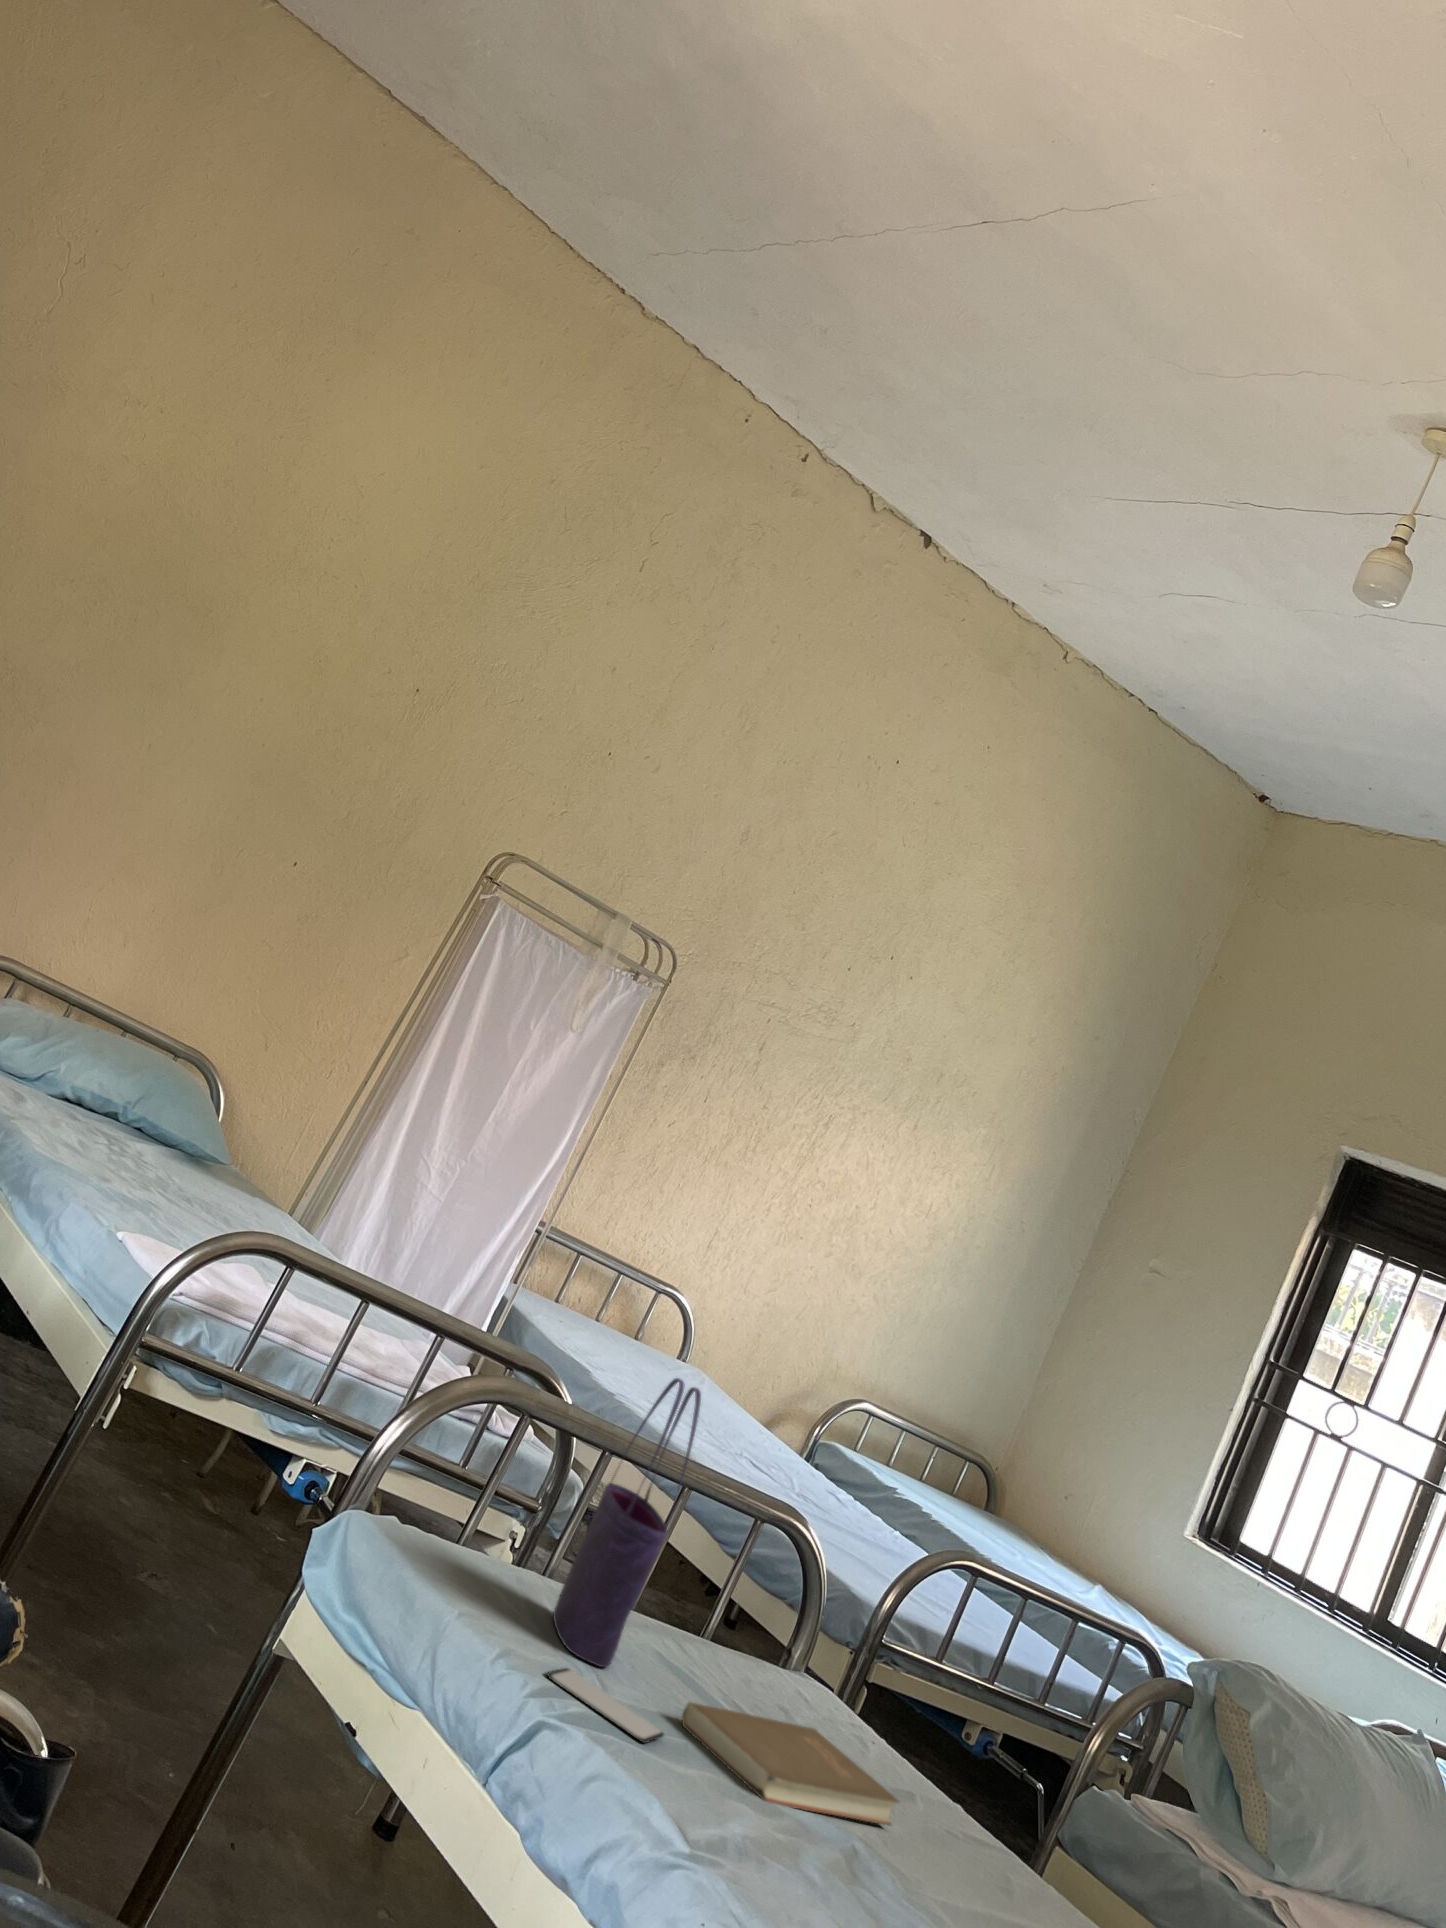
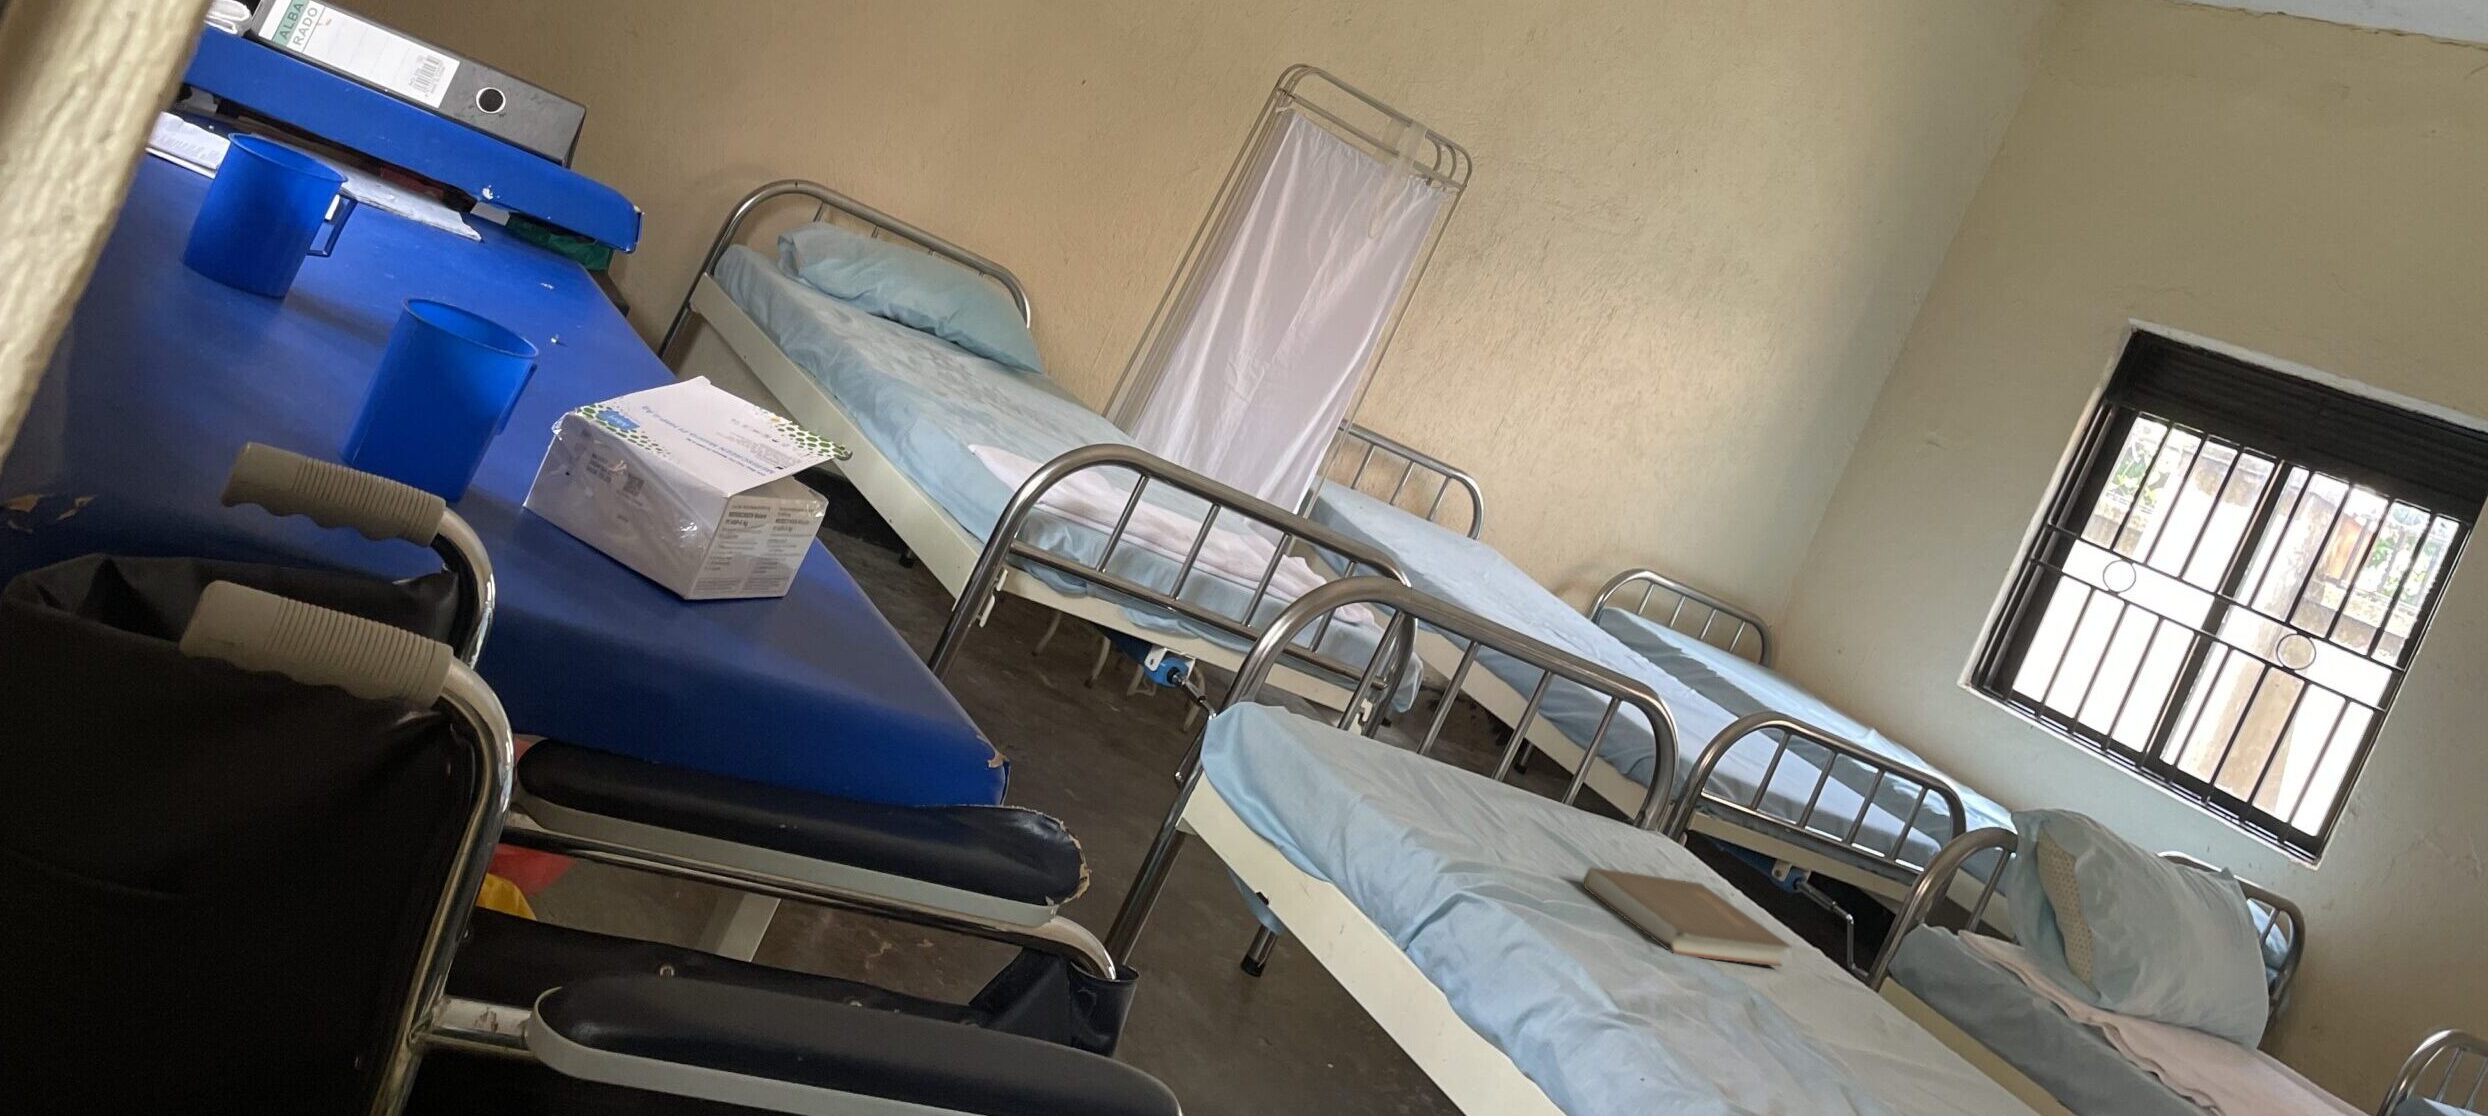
tote bag: present [553,1378,701,1668] -> none [1446,572,1600,838]
smartphone: present [547,1668,664,1743] -> none [1459,842,1575,908]

